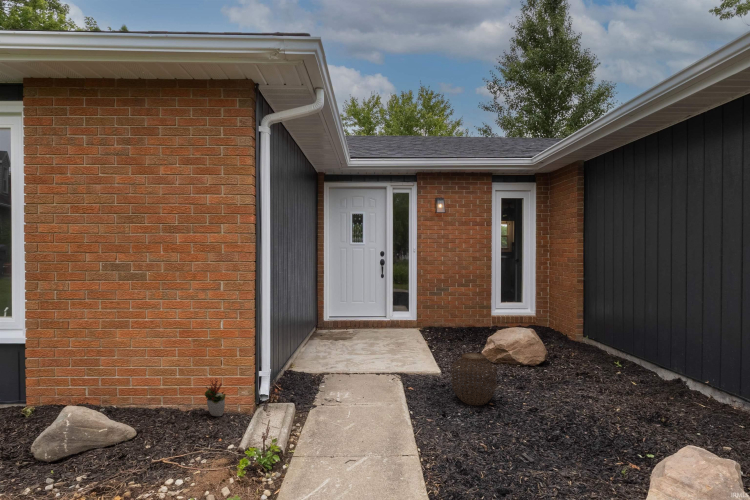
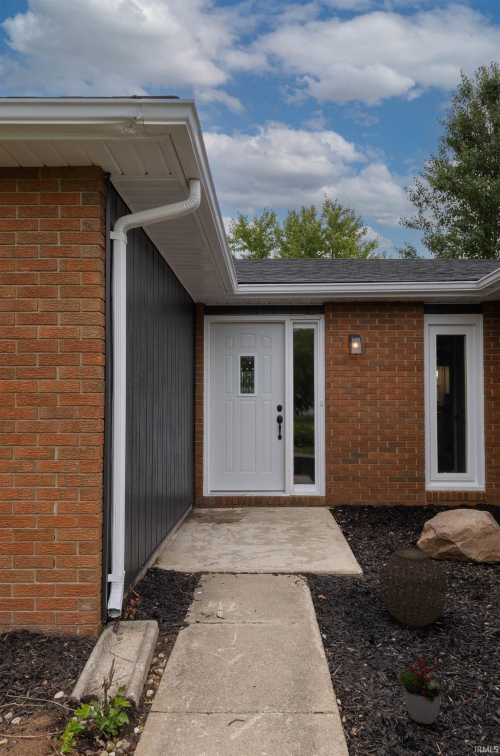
decorative plant: present [205,378,225,416] -> present [399,651,441,724]

